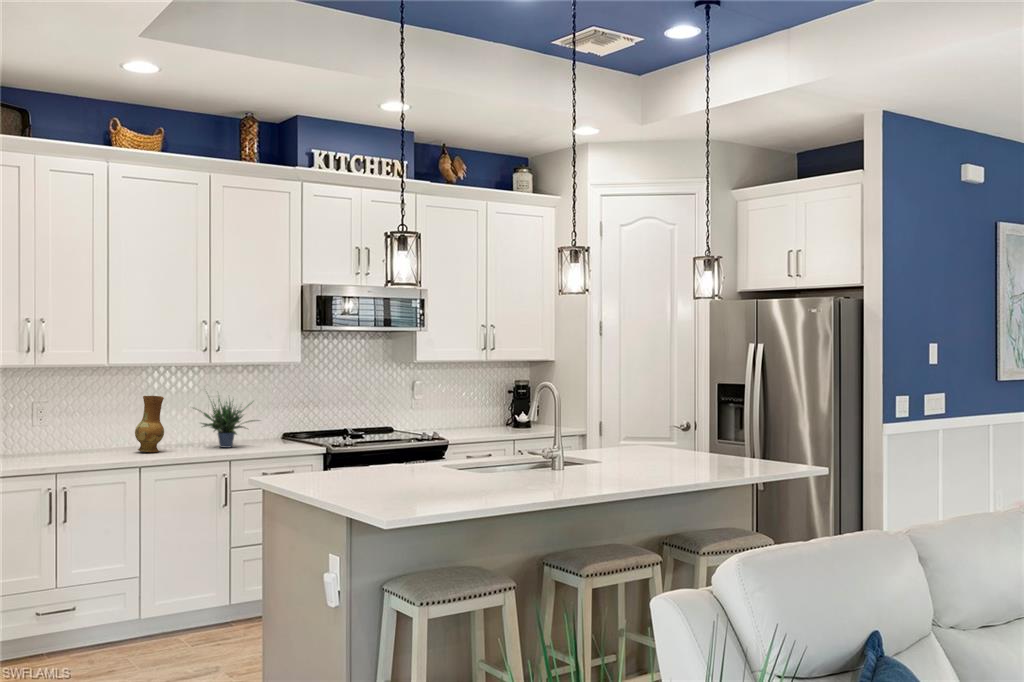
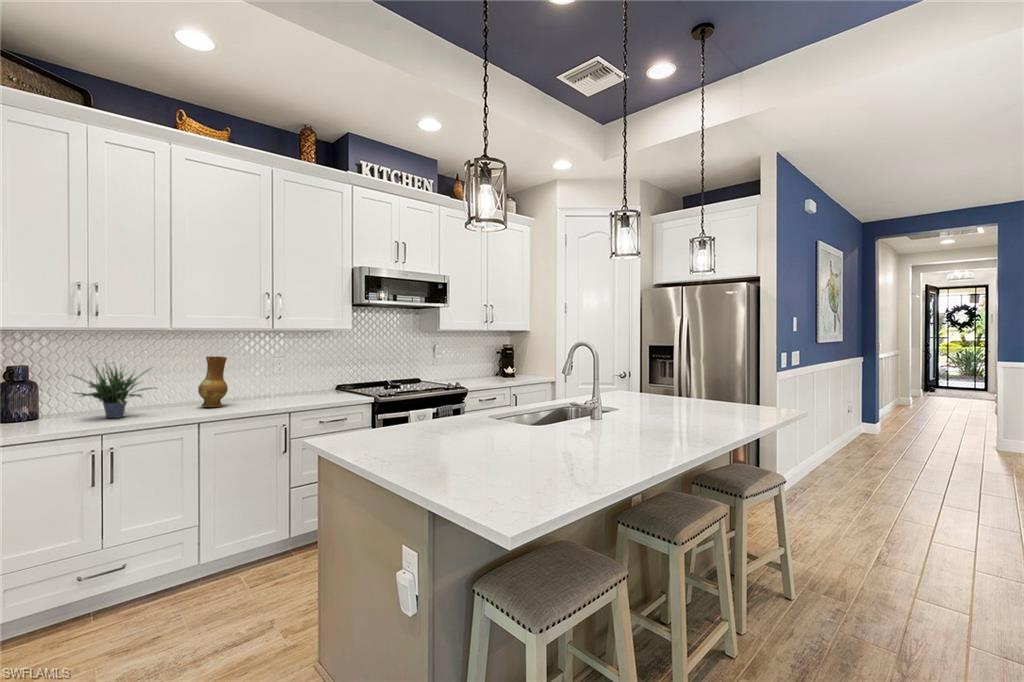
potted plant: present [195,398,259,448] -> present [71,362,155,418]

